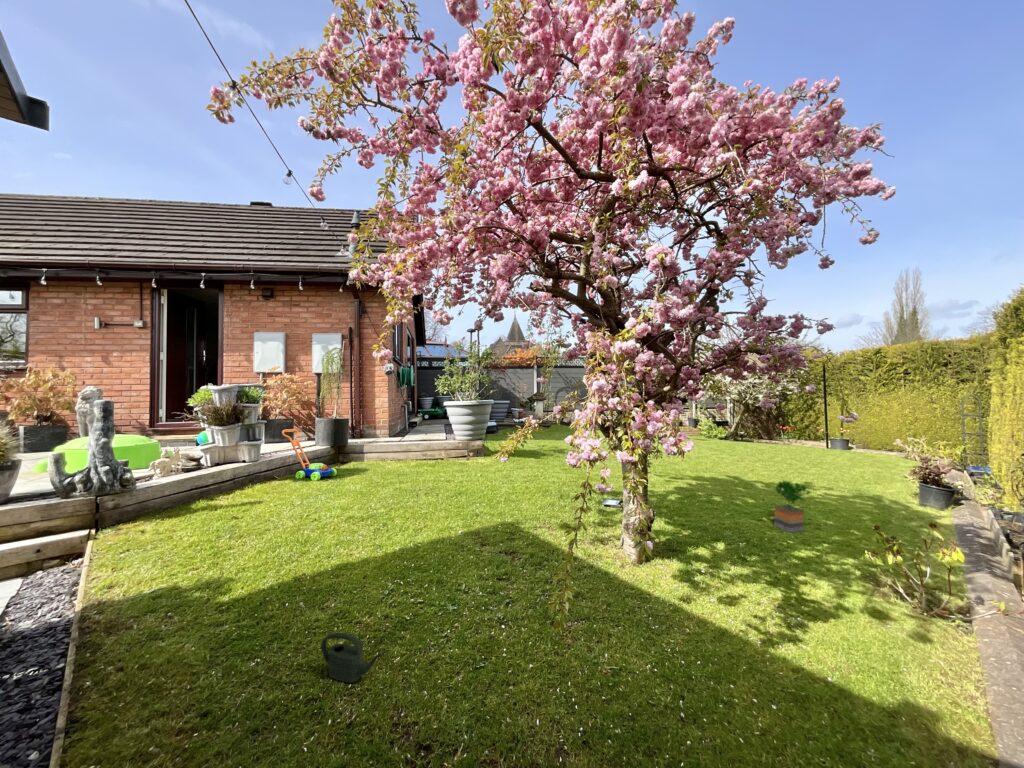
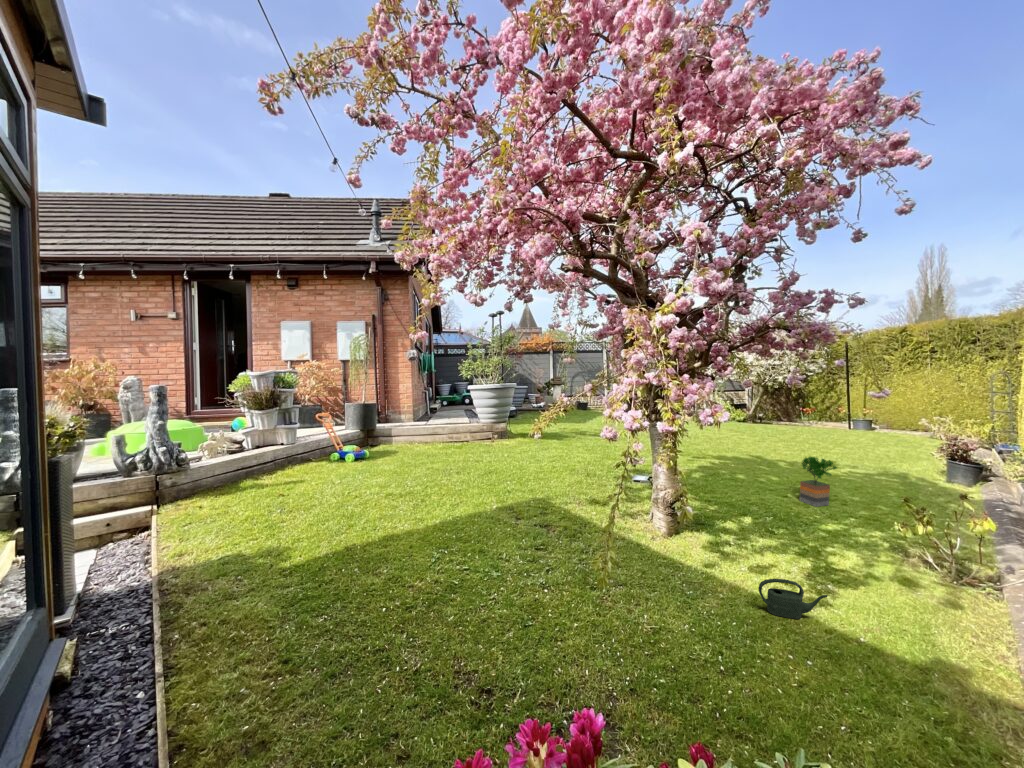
watering can: present [321,633,383,683] -> present [759,579,827,619]

